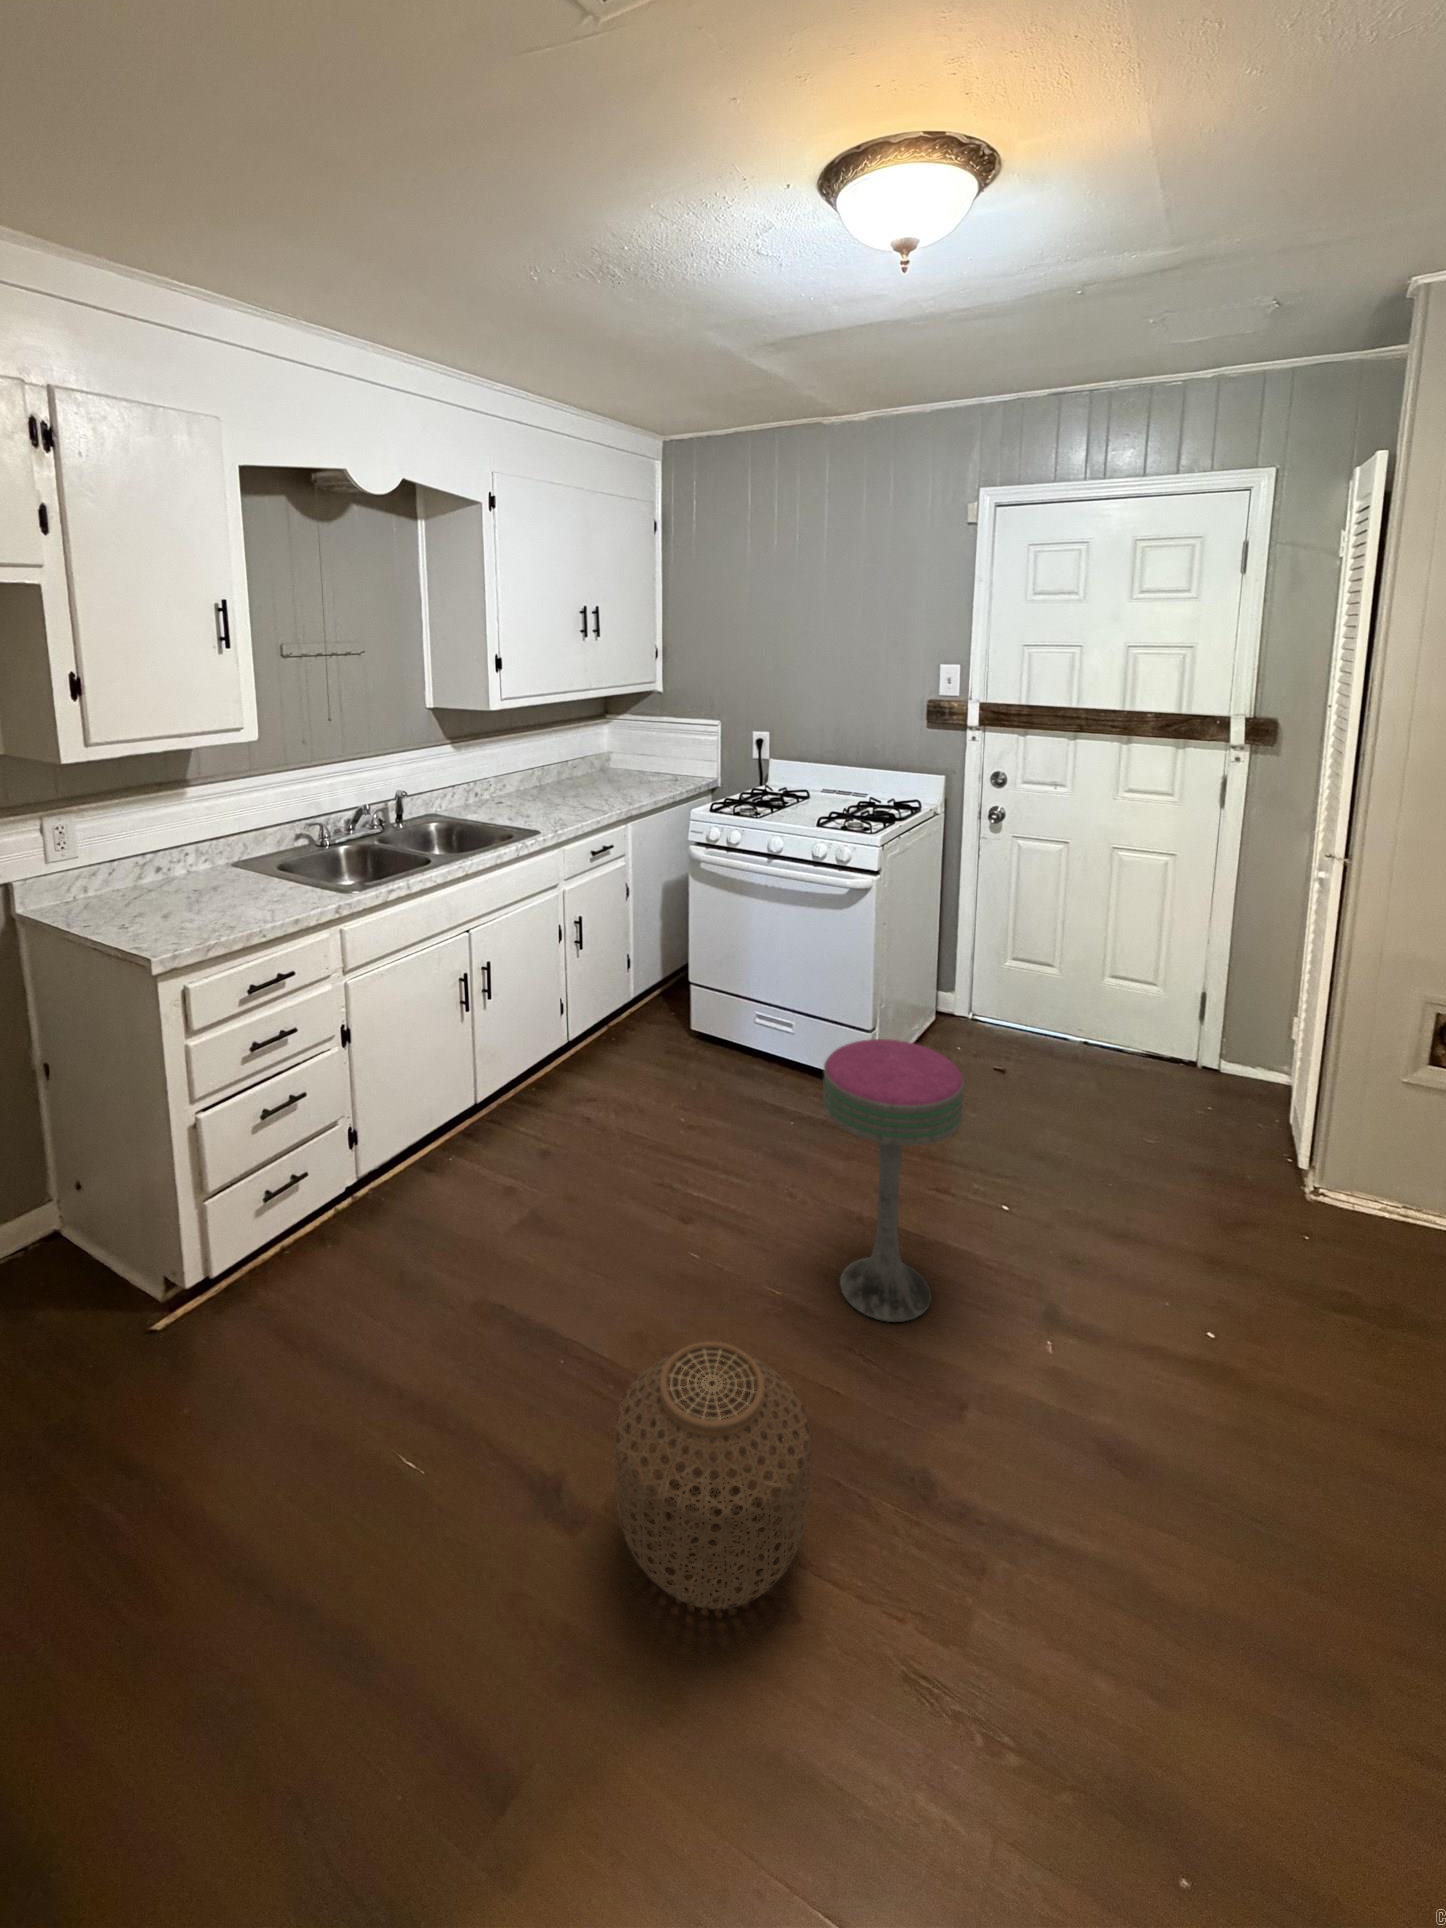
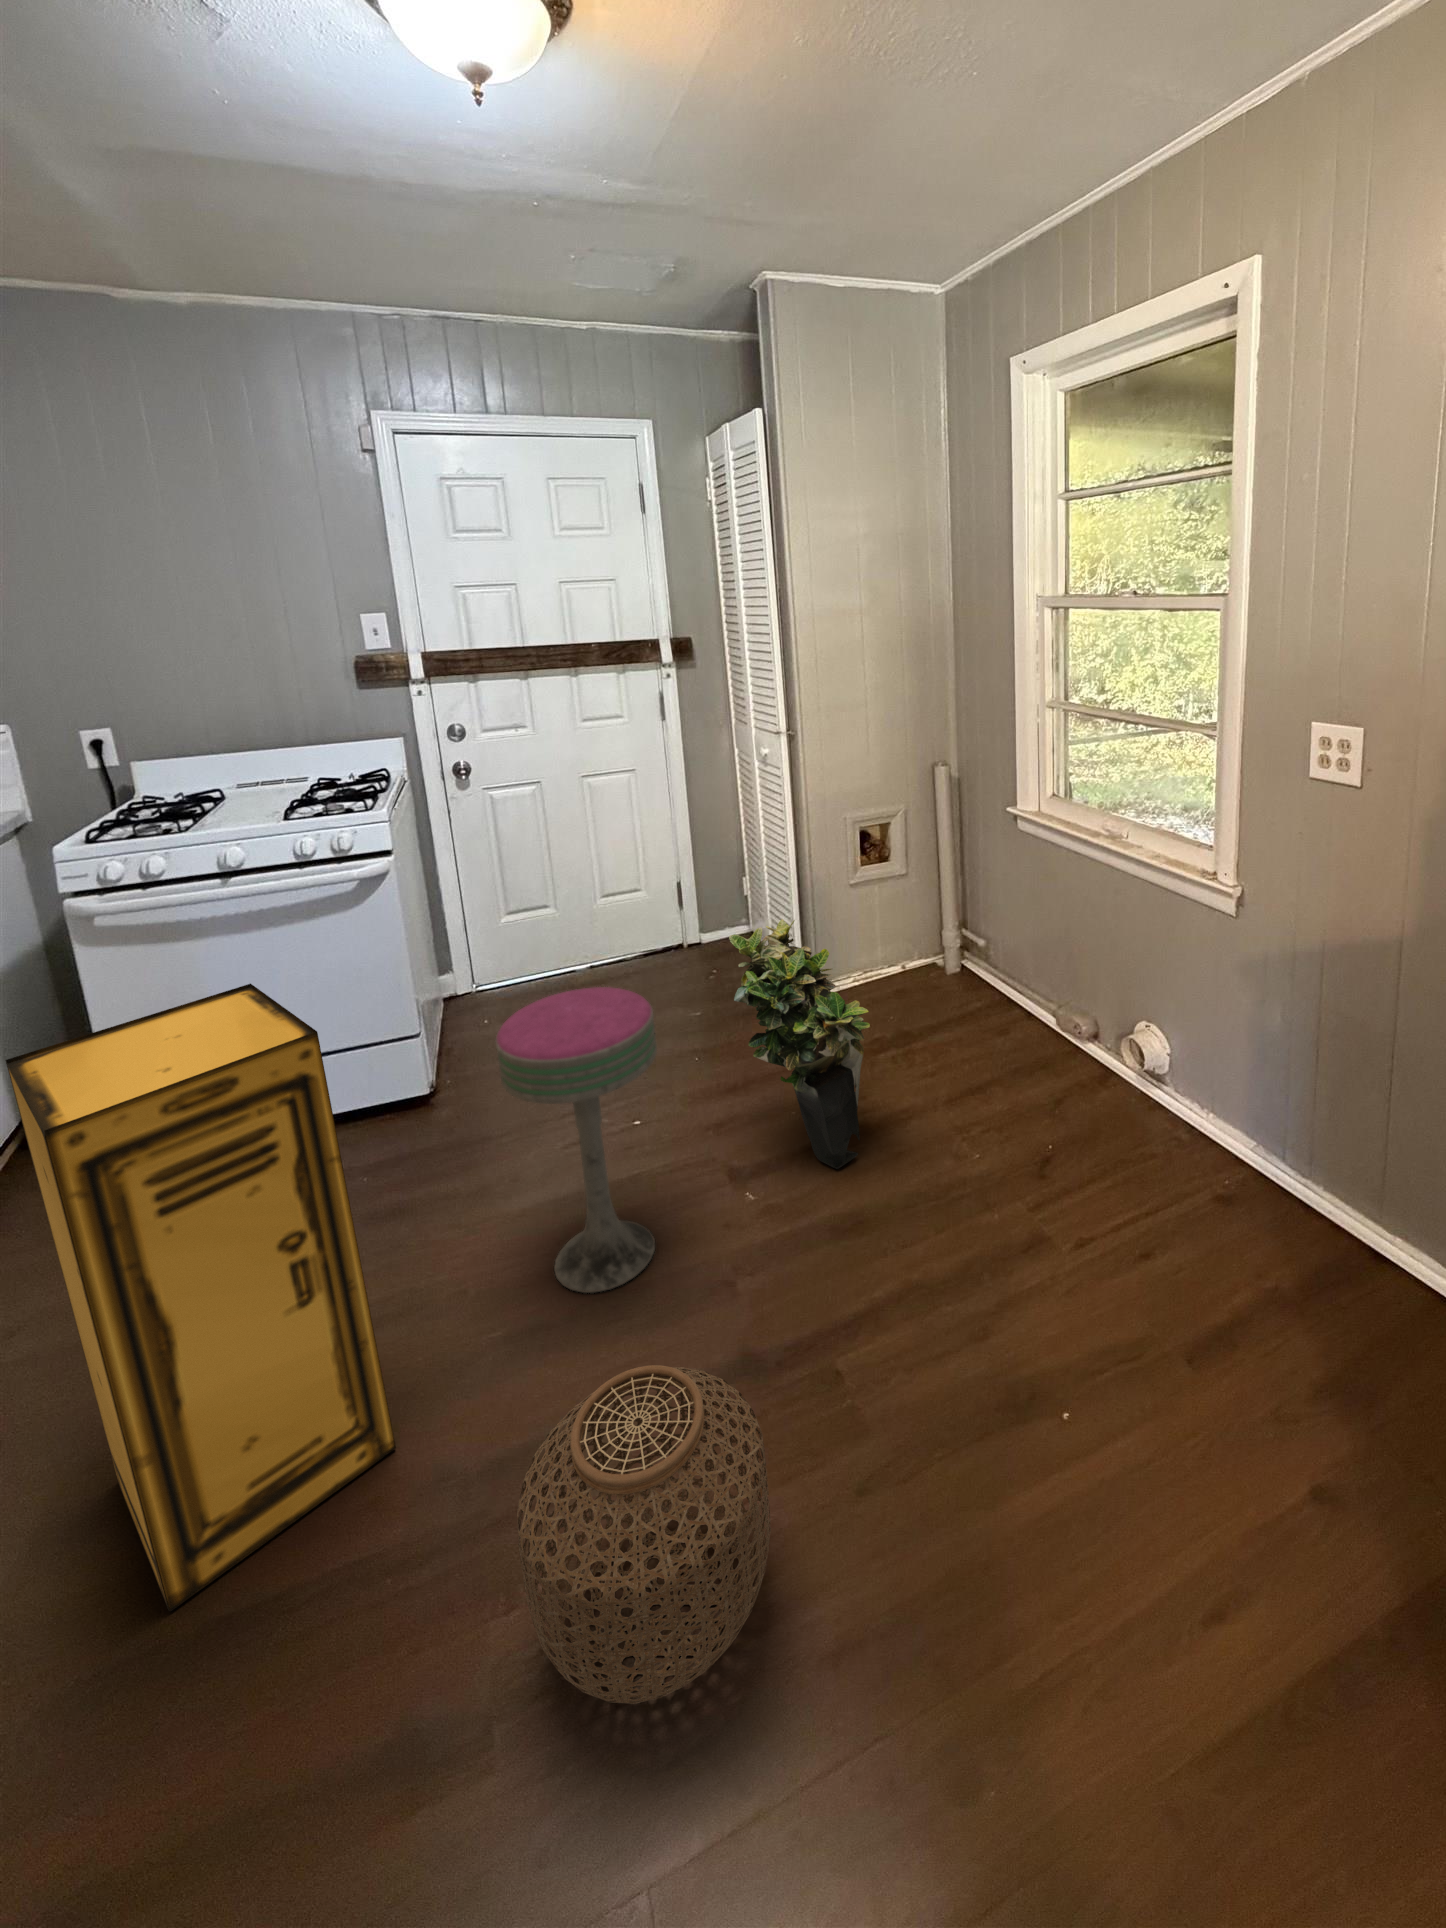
storage cabinet: none [535,935,690,1303] -> present [5,984,396,1612]
potted plant: none [1073,1064,1252,1387] -> present [729,919,870,1169]

